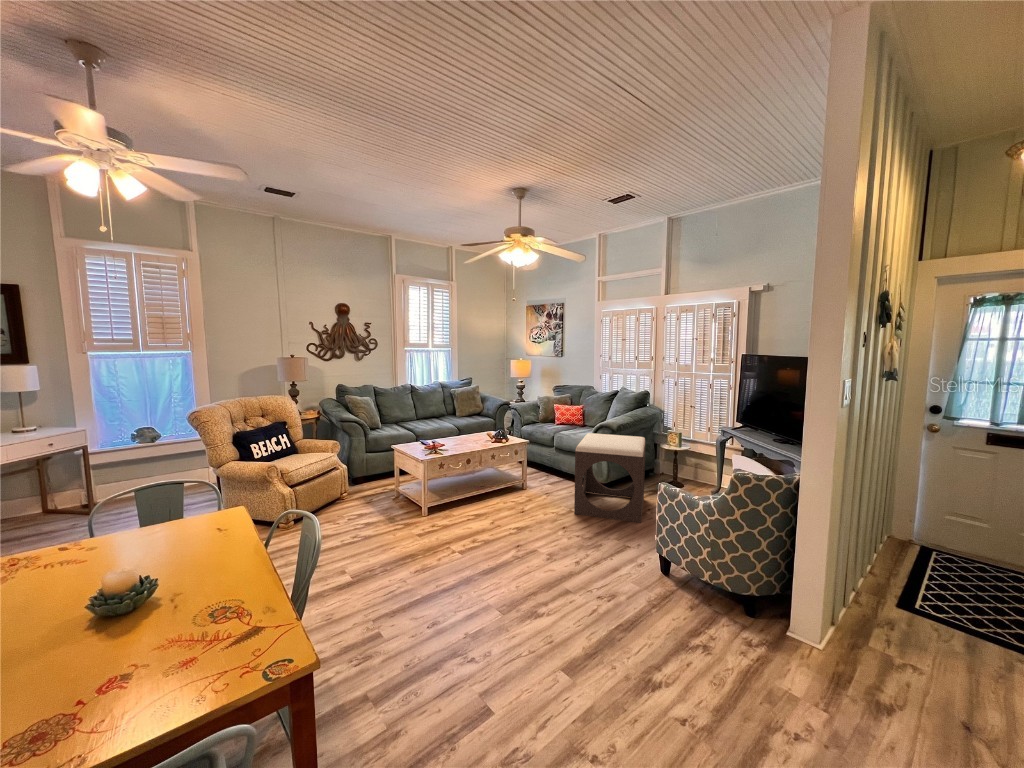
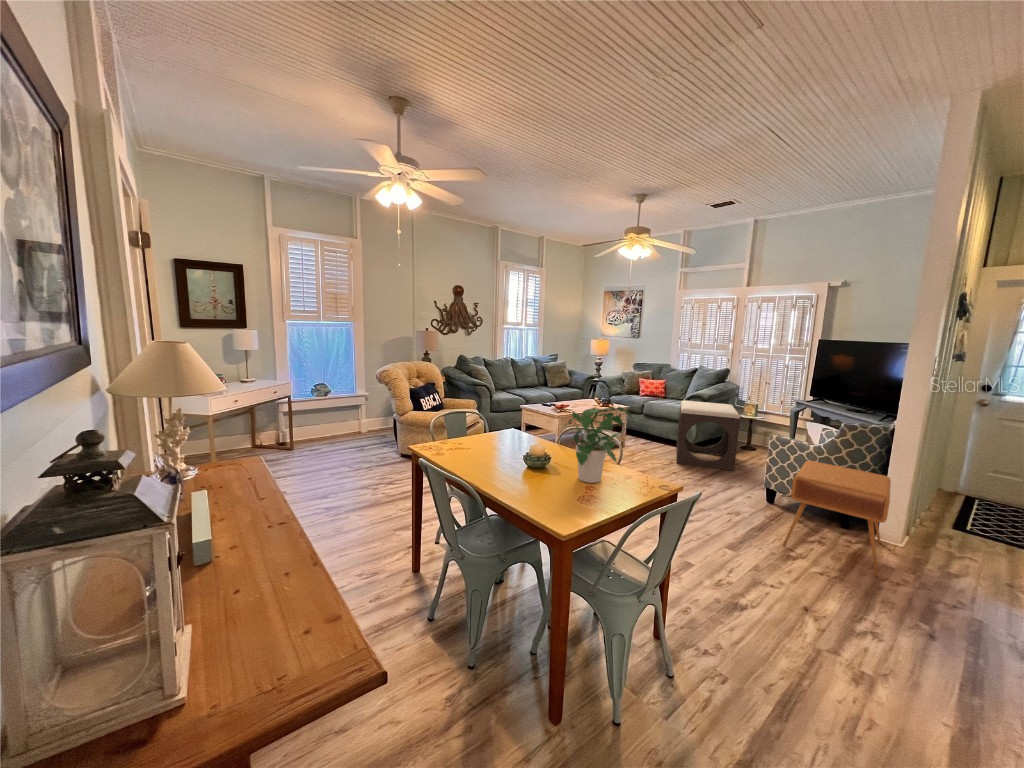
potted plant: none [84,508,235,653] -> present [566,407,634,483]
side table: none [651,523,796,715] -> present [783,460,891,576]

